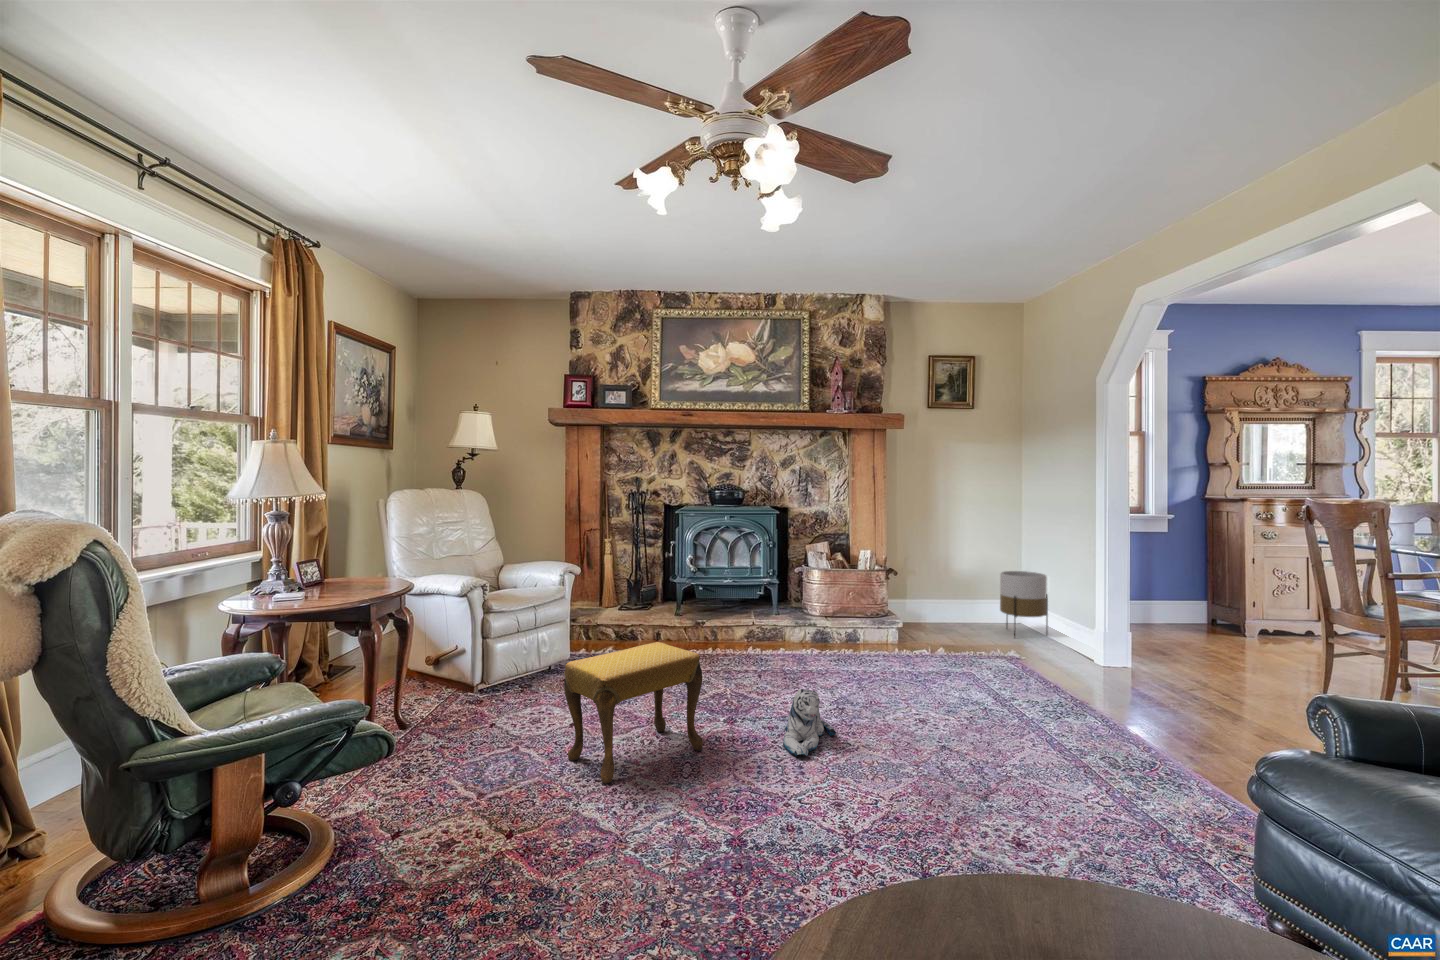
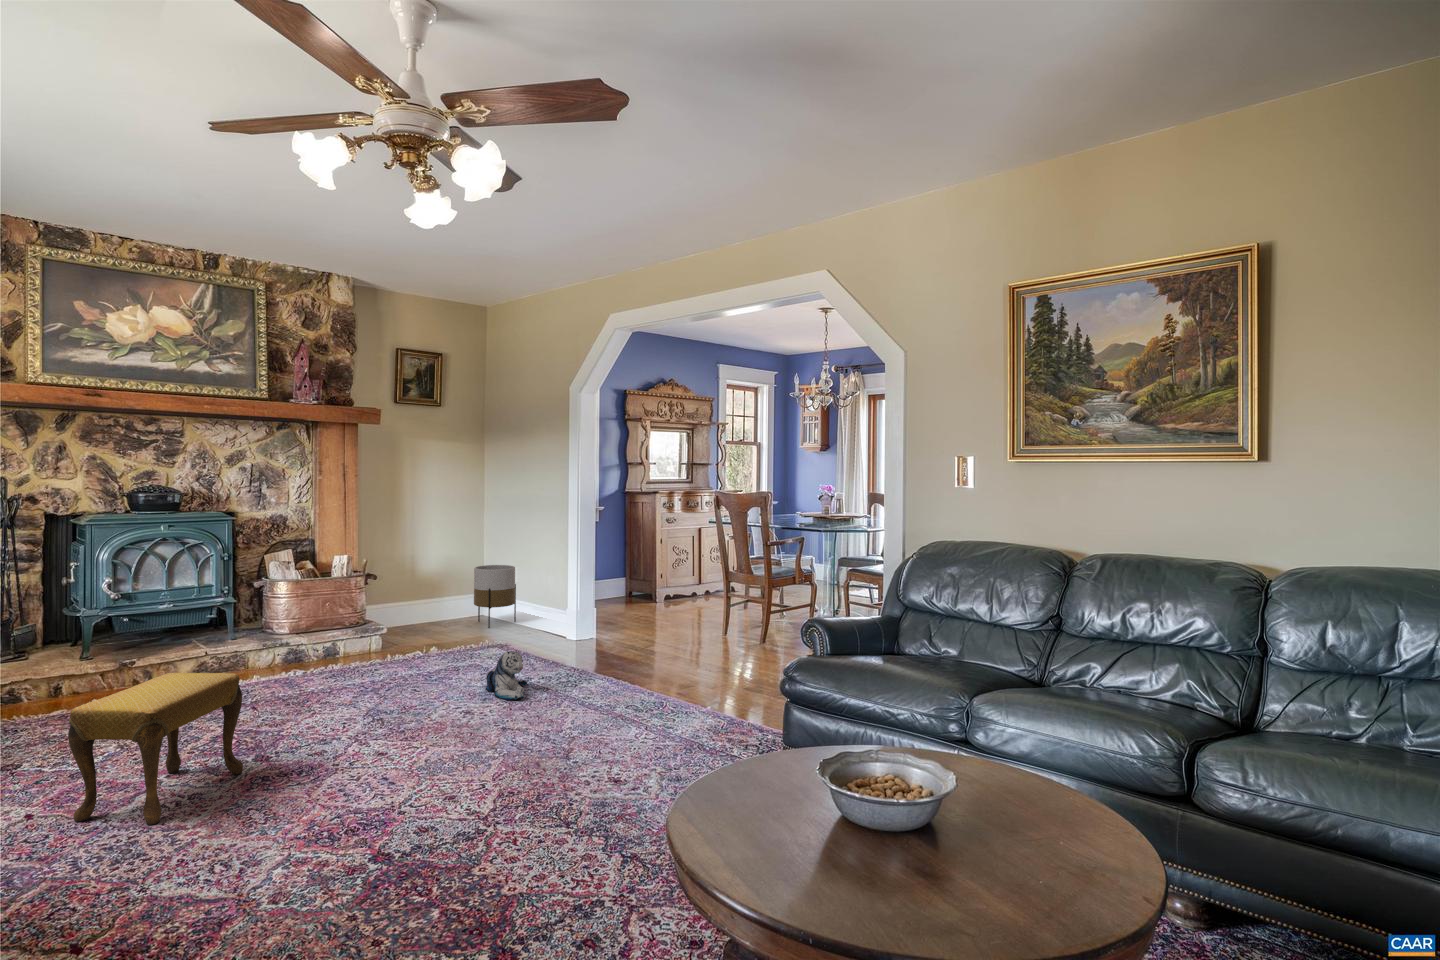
plush toy: present [783,689,835,756] -> present [486,651,527,700]

